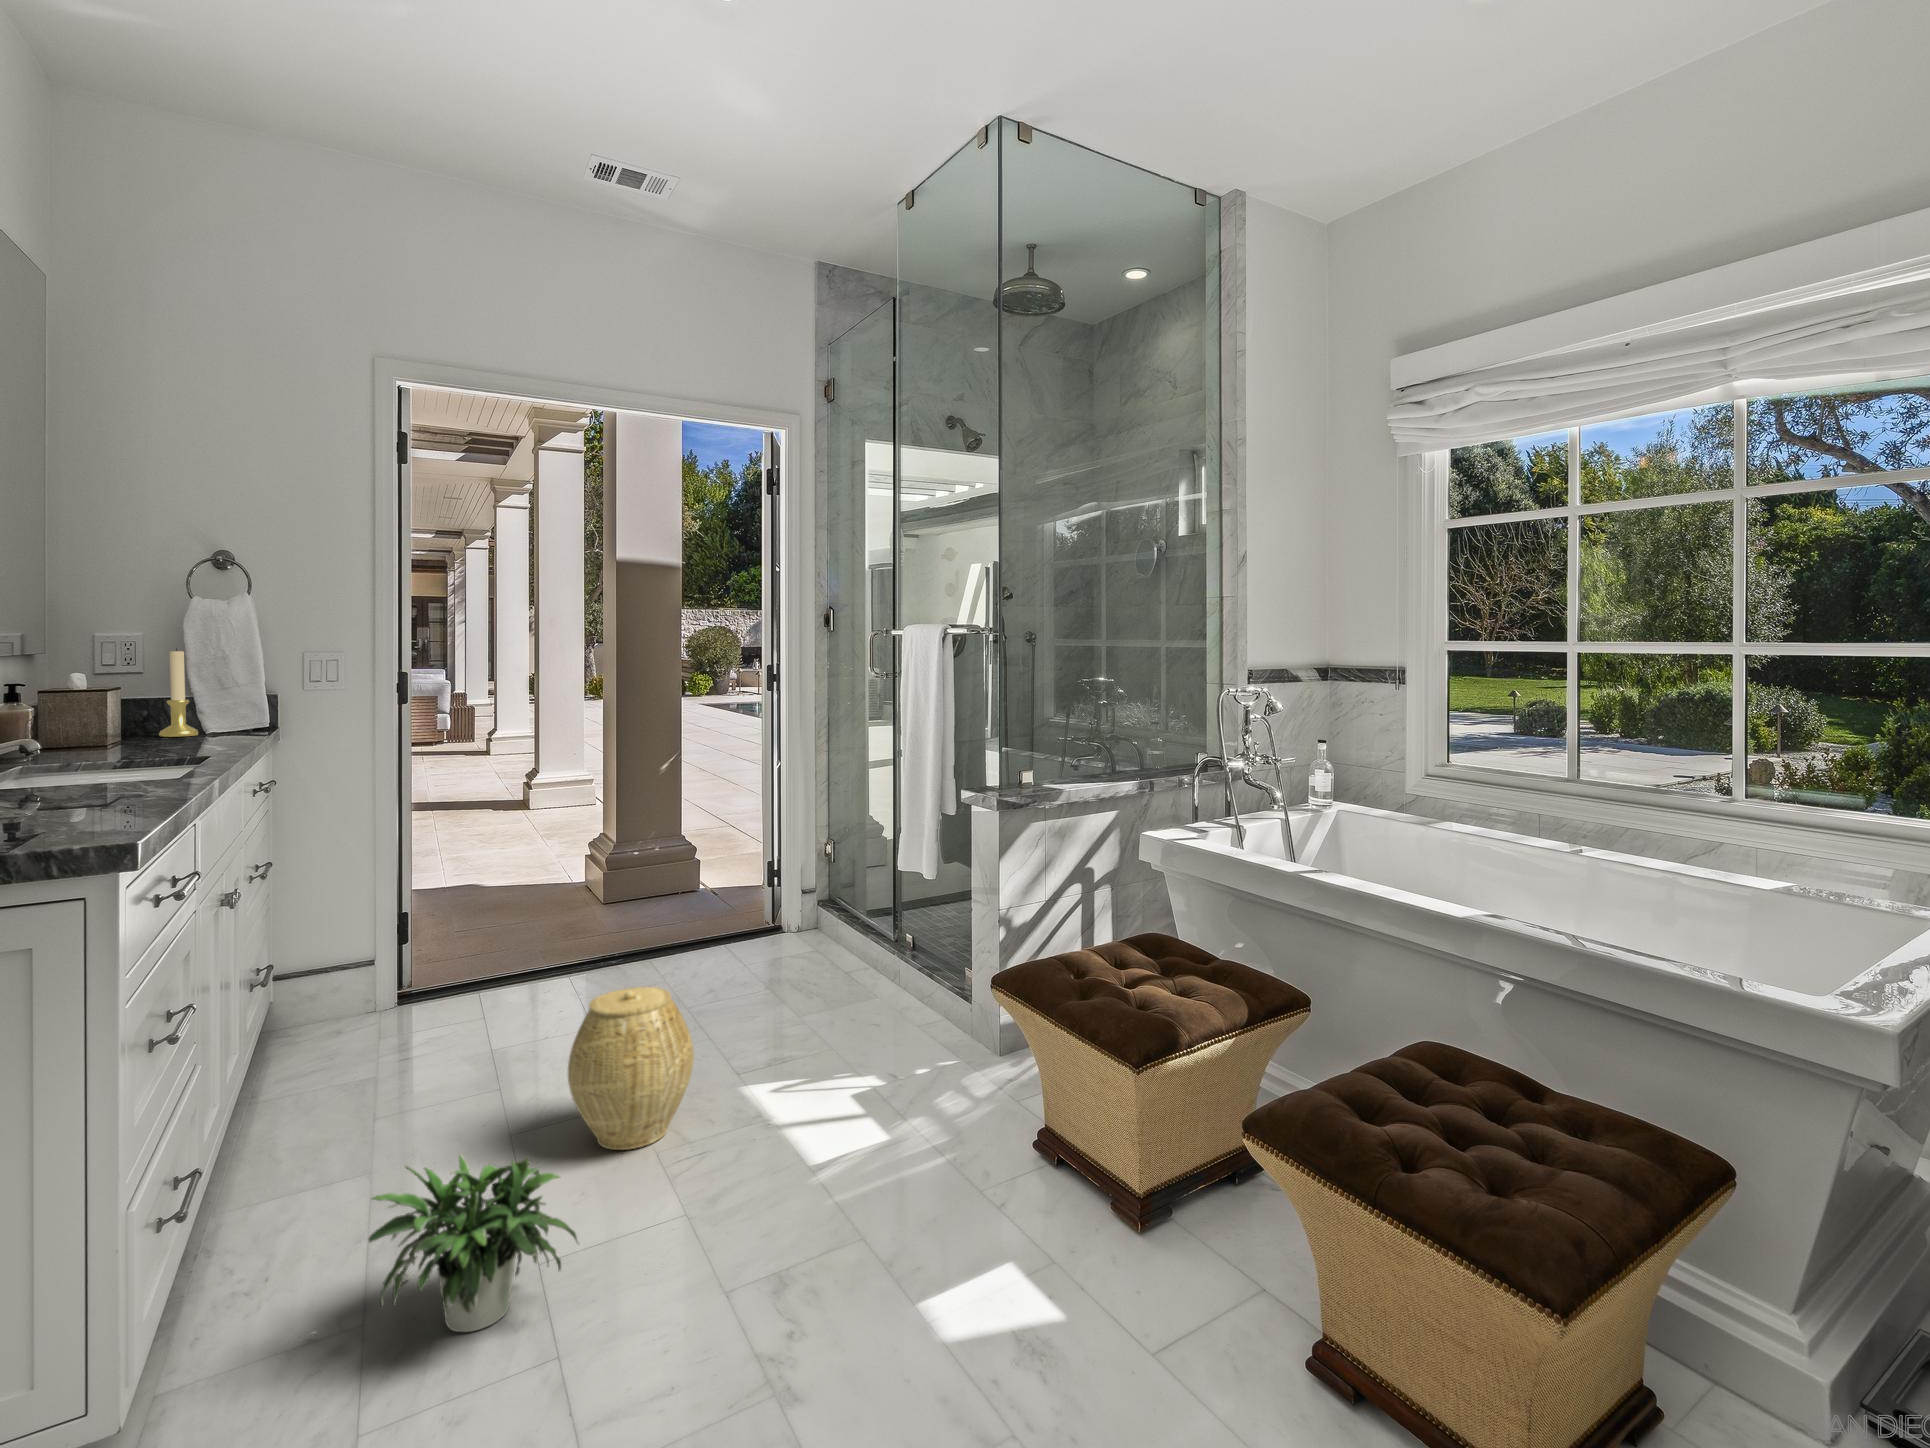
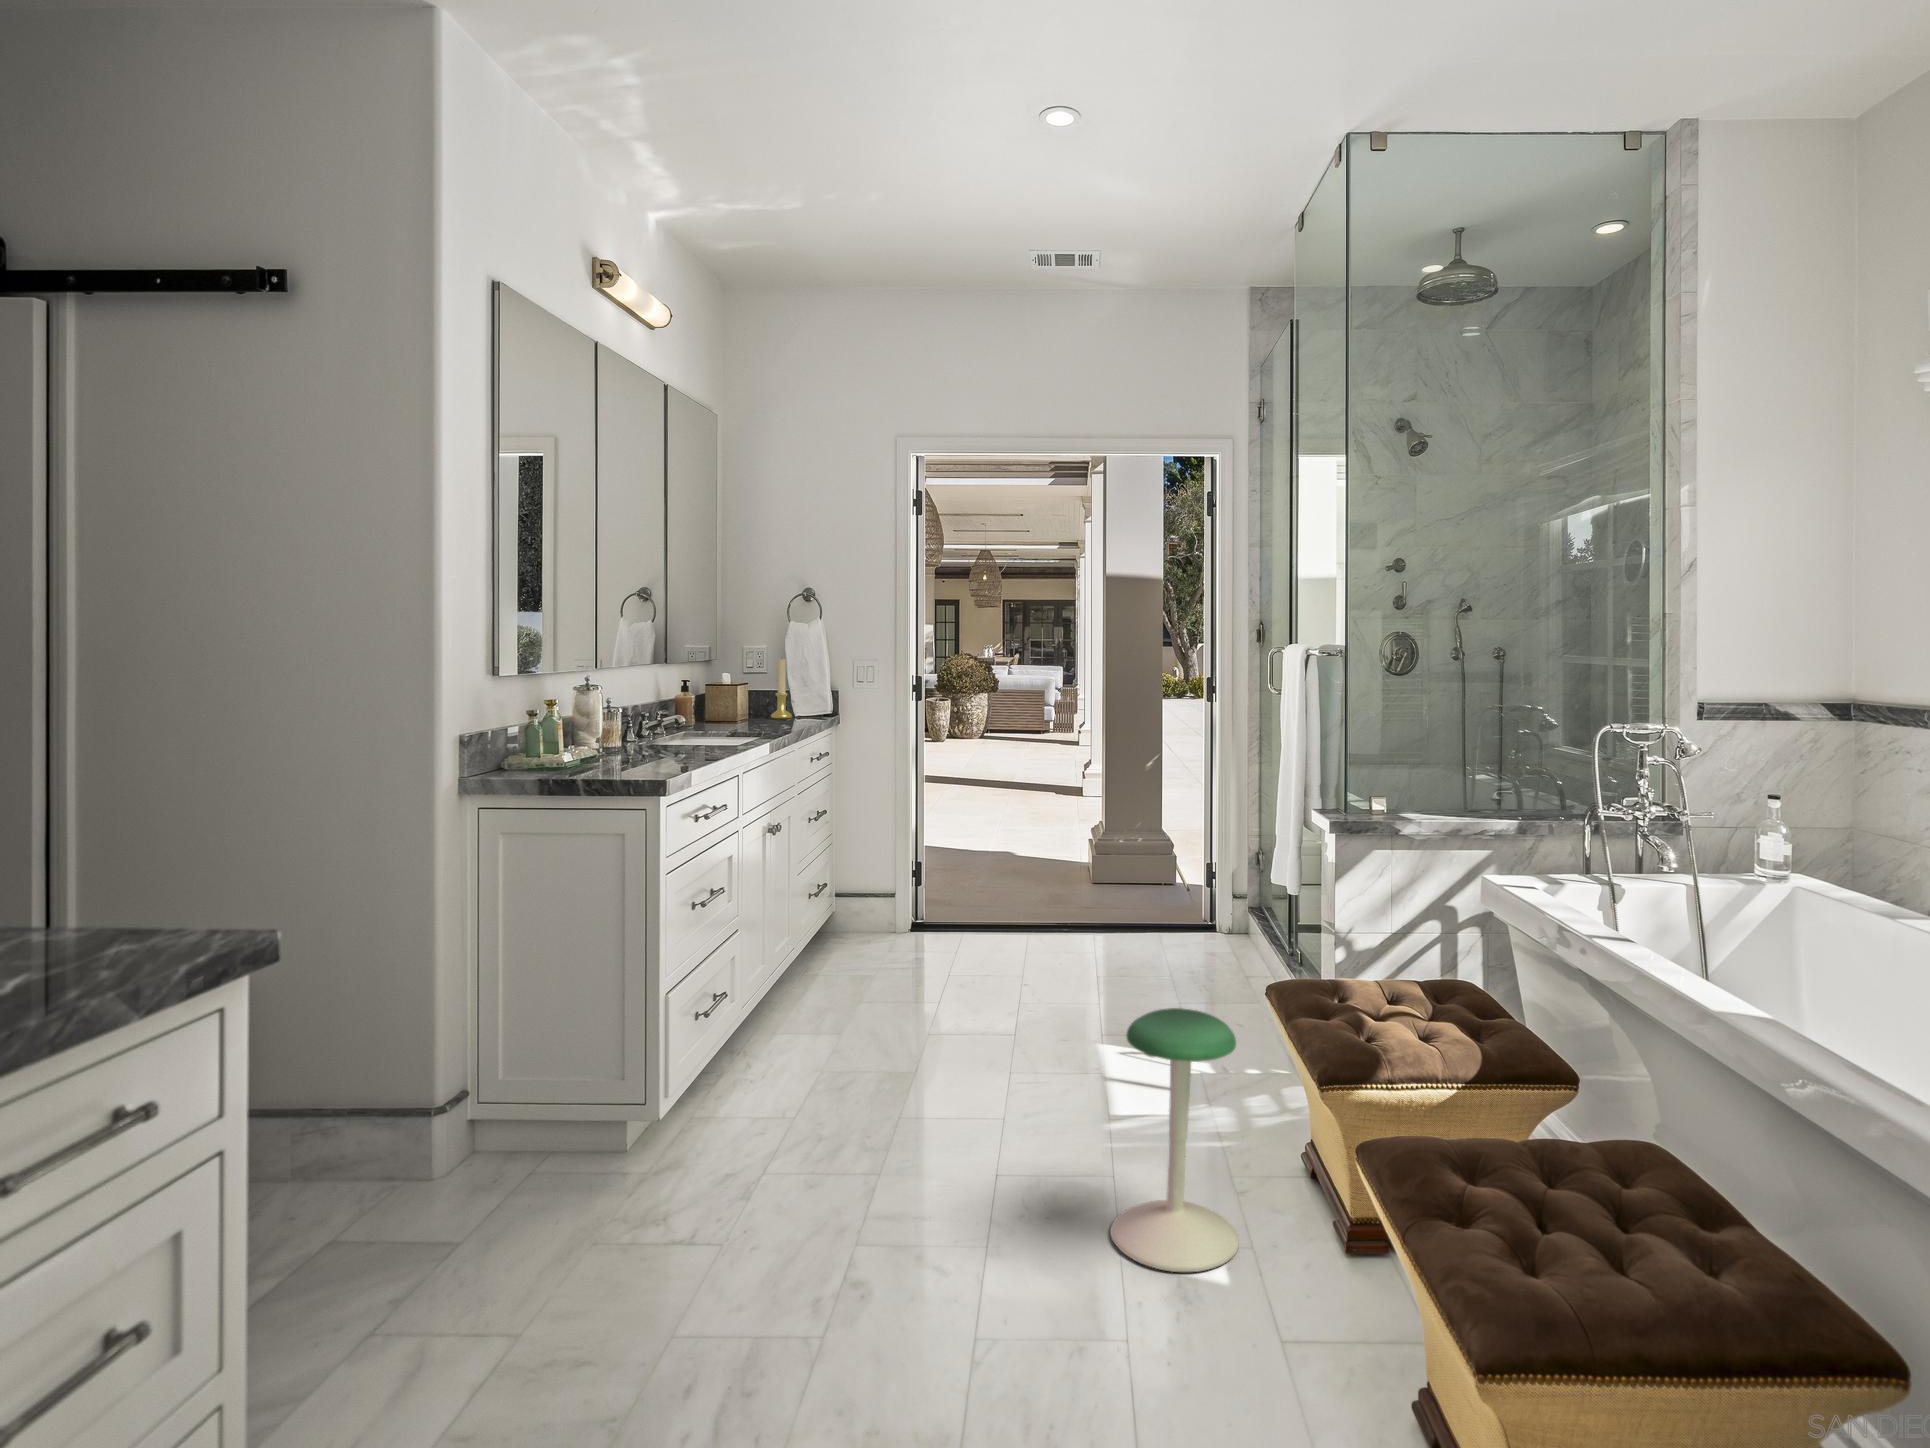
woven basket: present [568,987,694,1150] -> none [956,940,1049,1065]
stool: none [913,1026,1063,1346] -> present [1110,1008,1239,1272]
potted plant: present [311,1154,578,1335] -> none [762,1018,909,1141]

